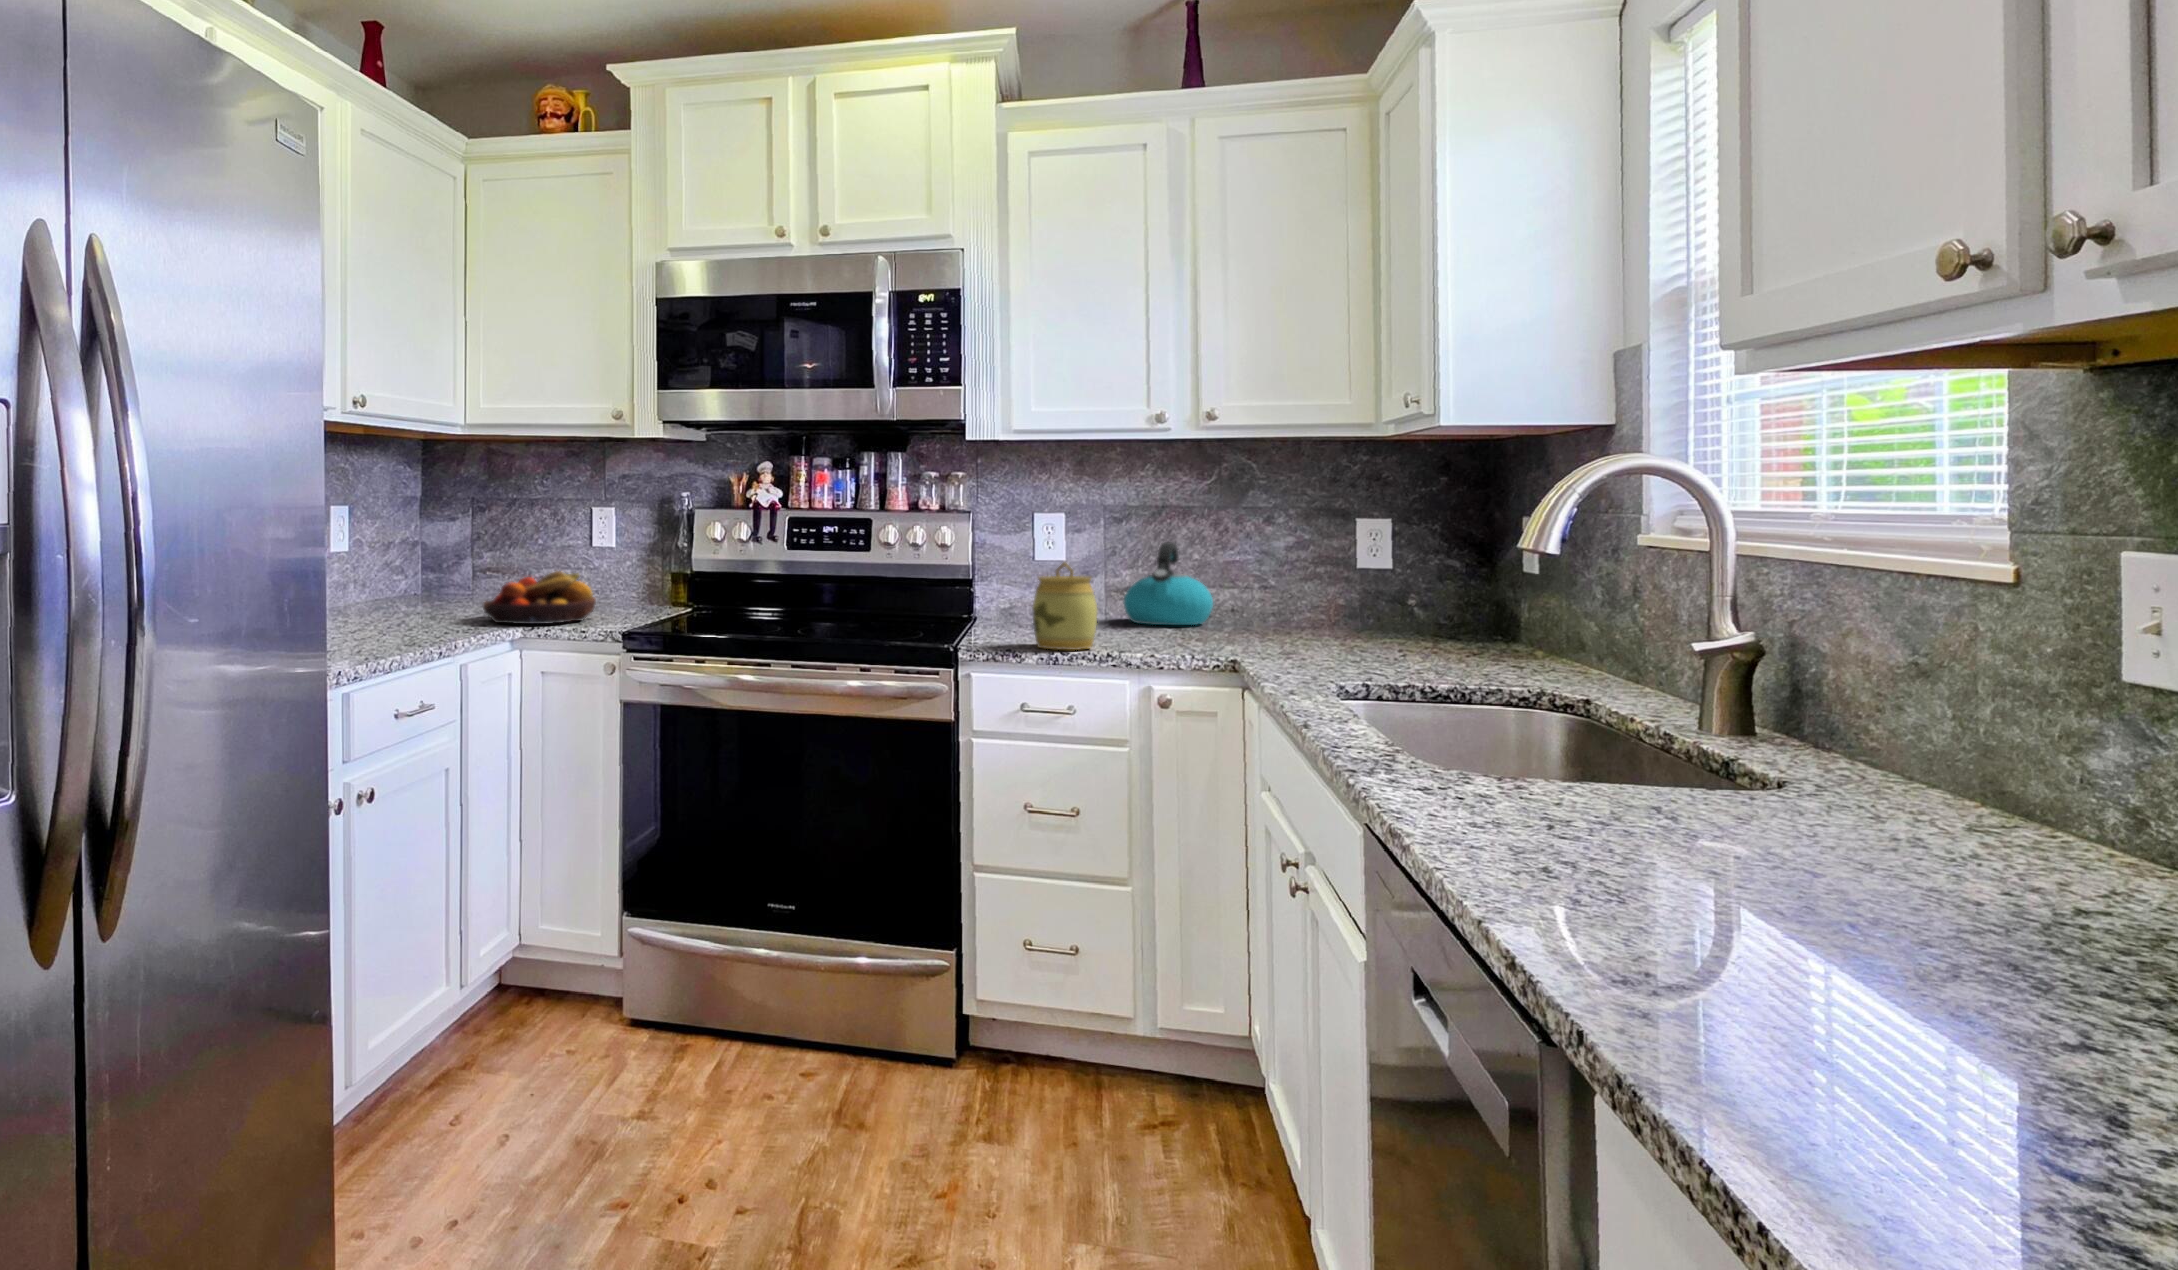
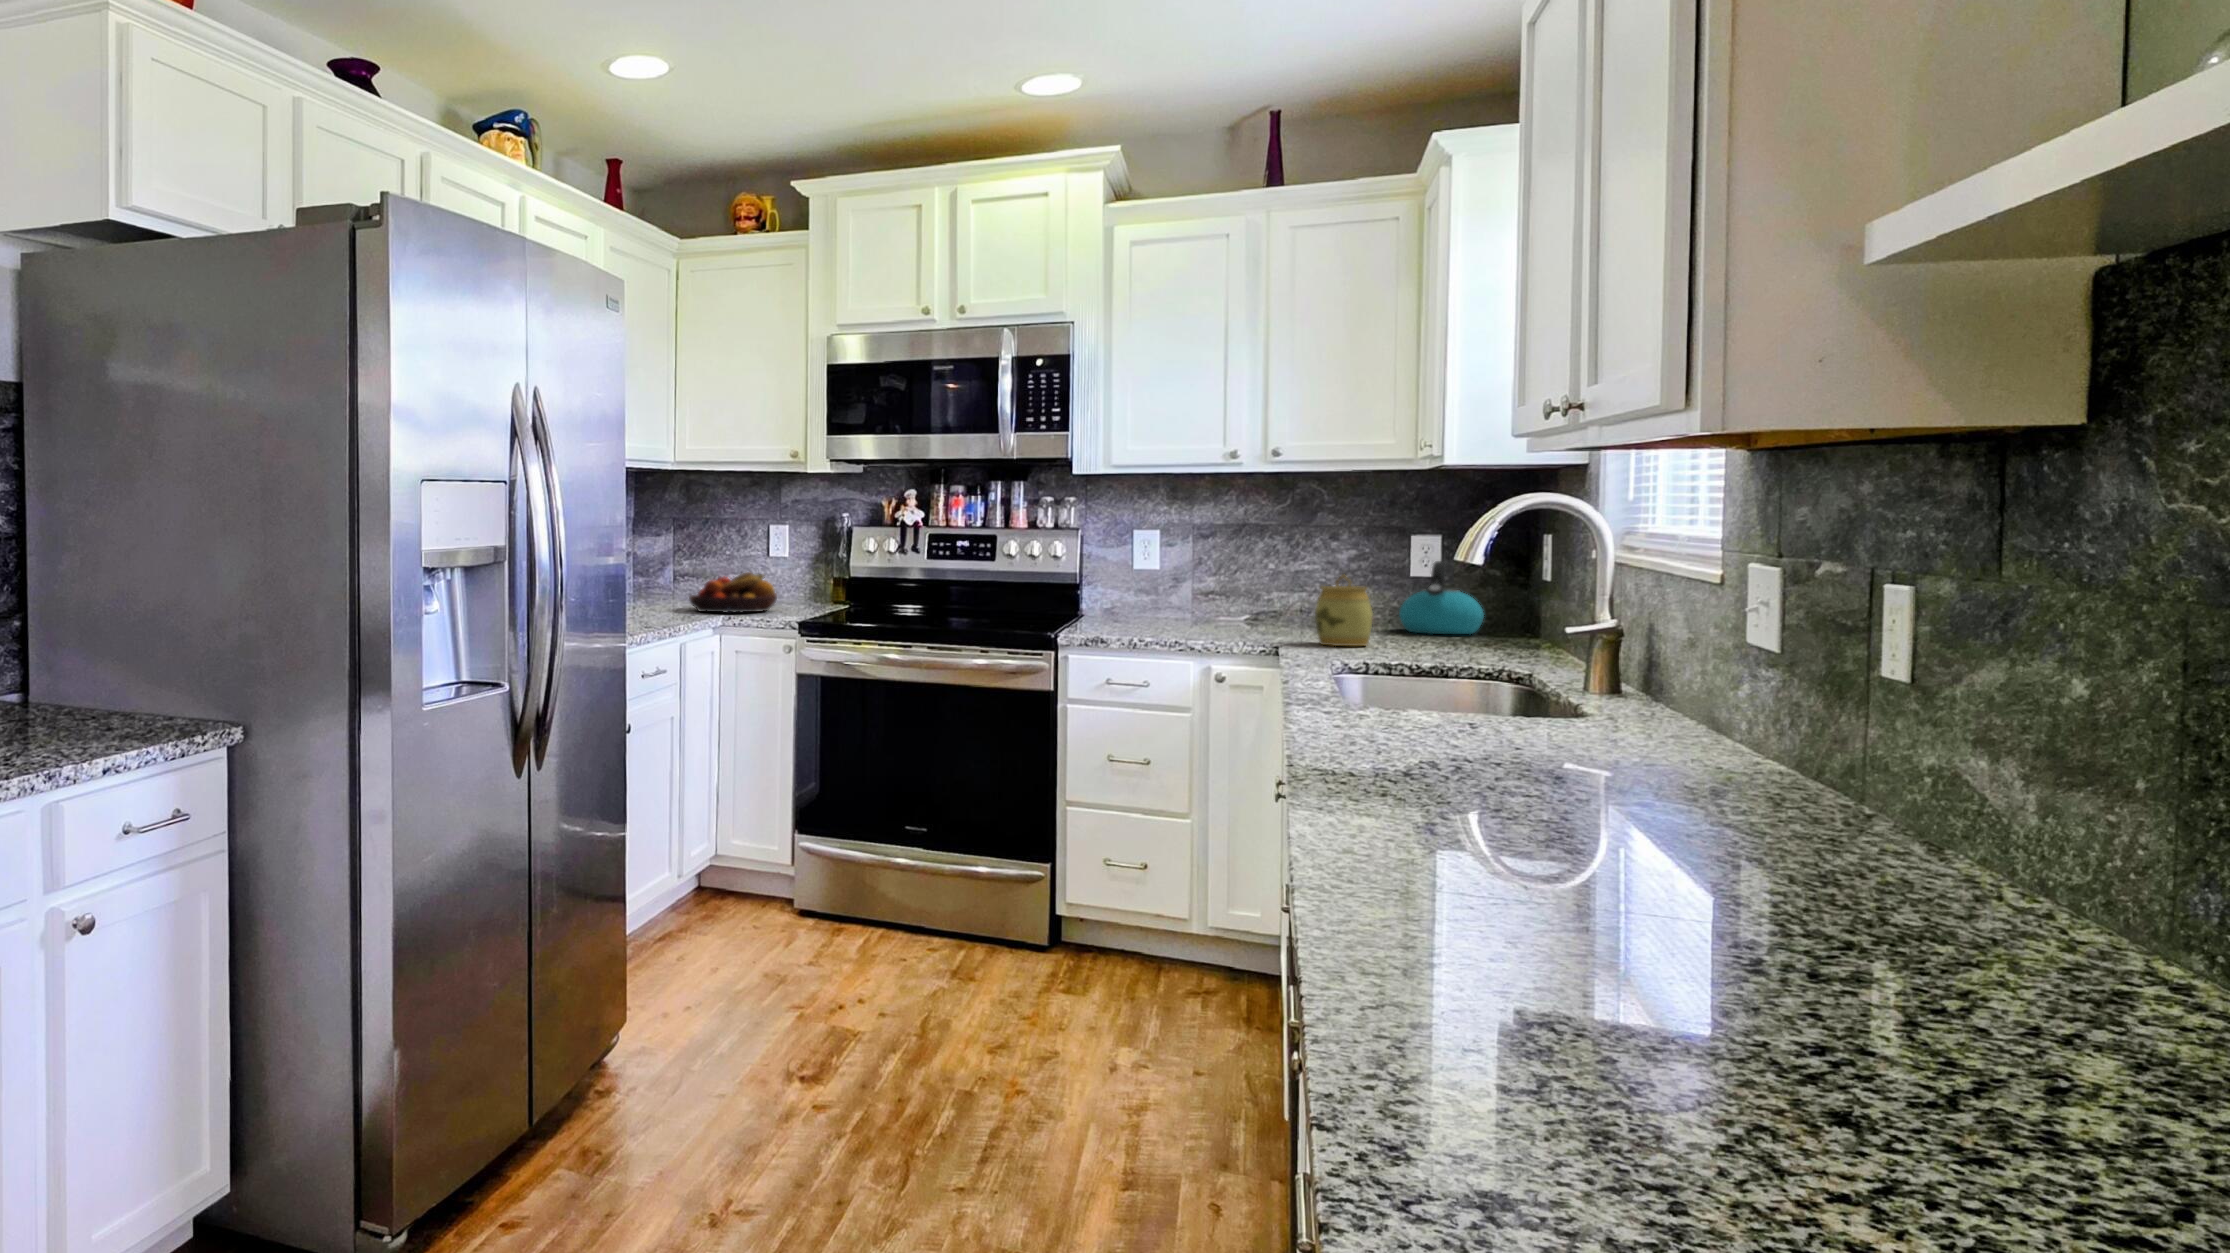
kettle: present [1123,542,1213,625] -> present [1399,561,1484,634]
jar: present [1033,563,1097,650] -> present [1315,575,1372,646]

